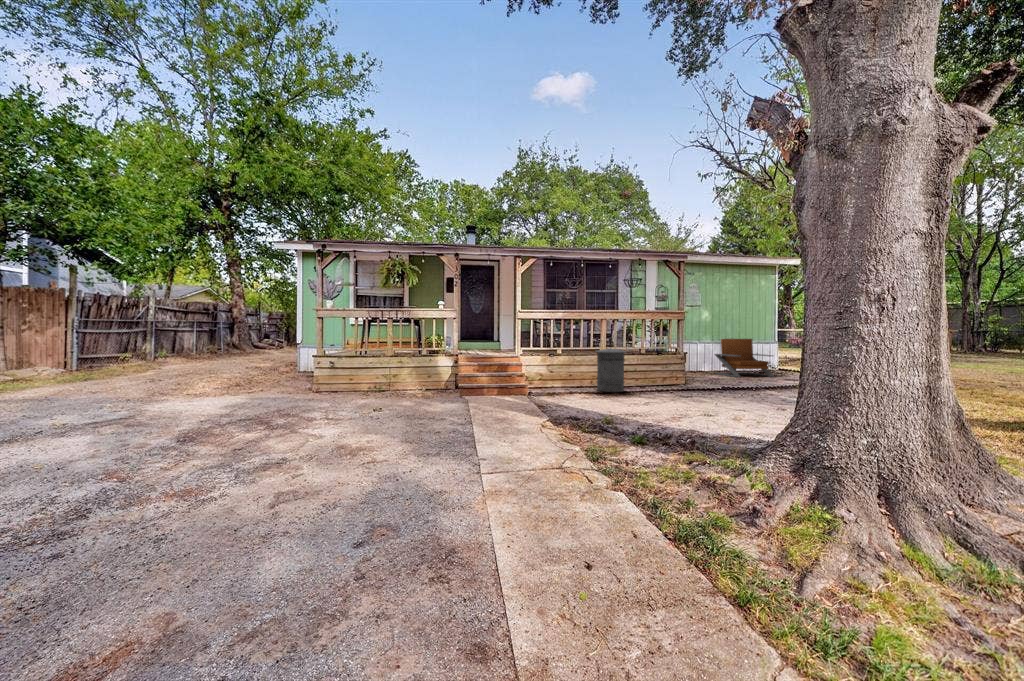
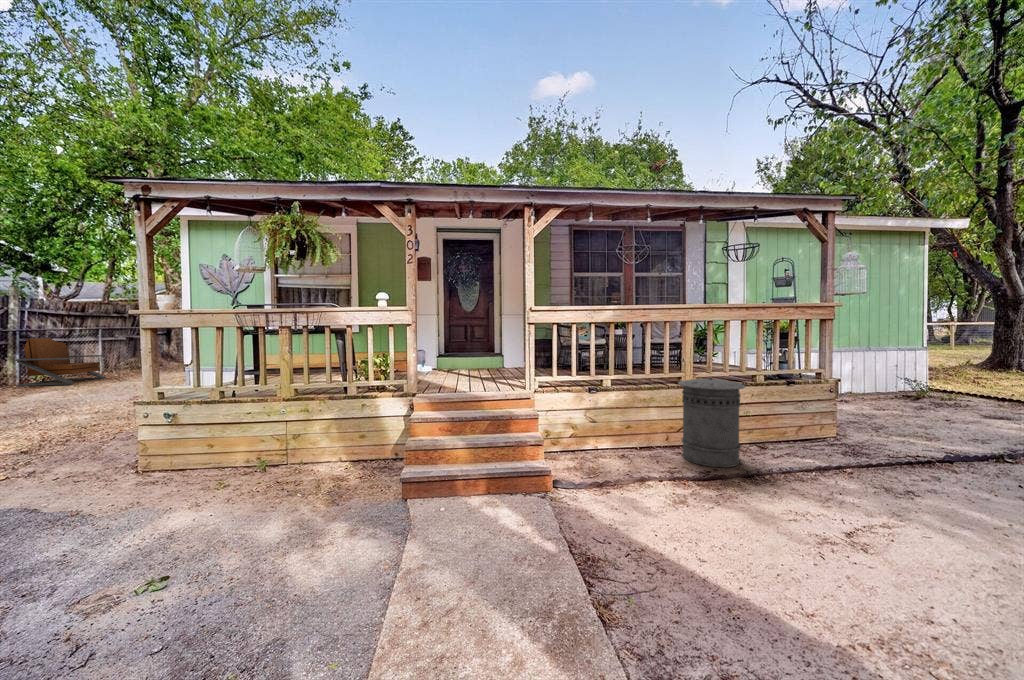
lounge chair: present [715,339,774,377] -> present [16,338,106,386]

